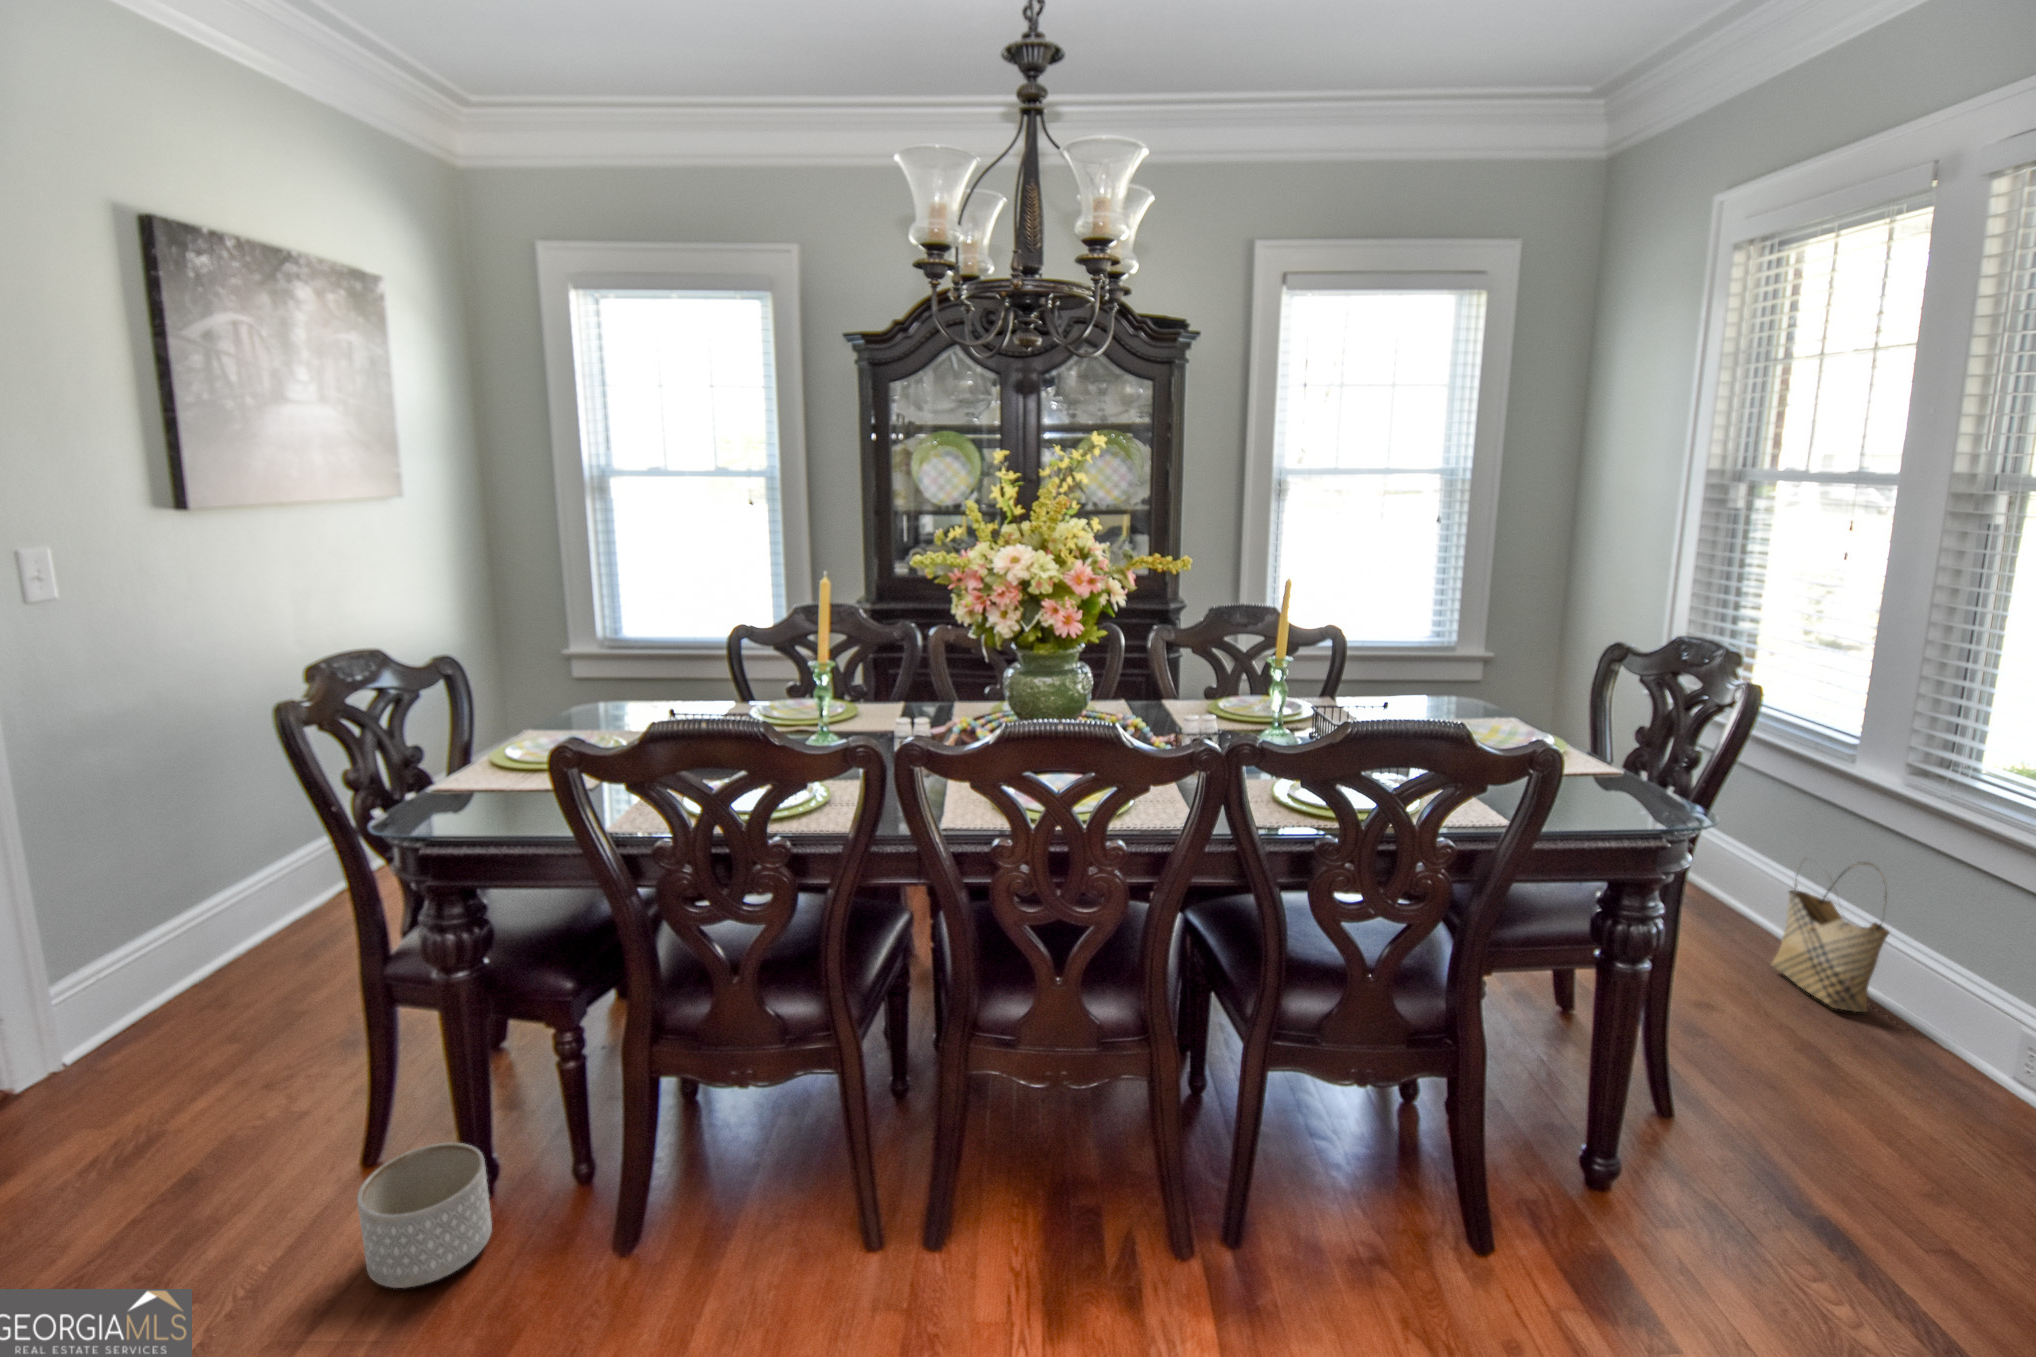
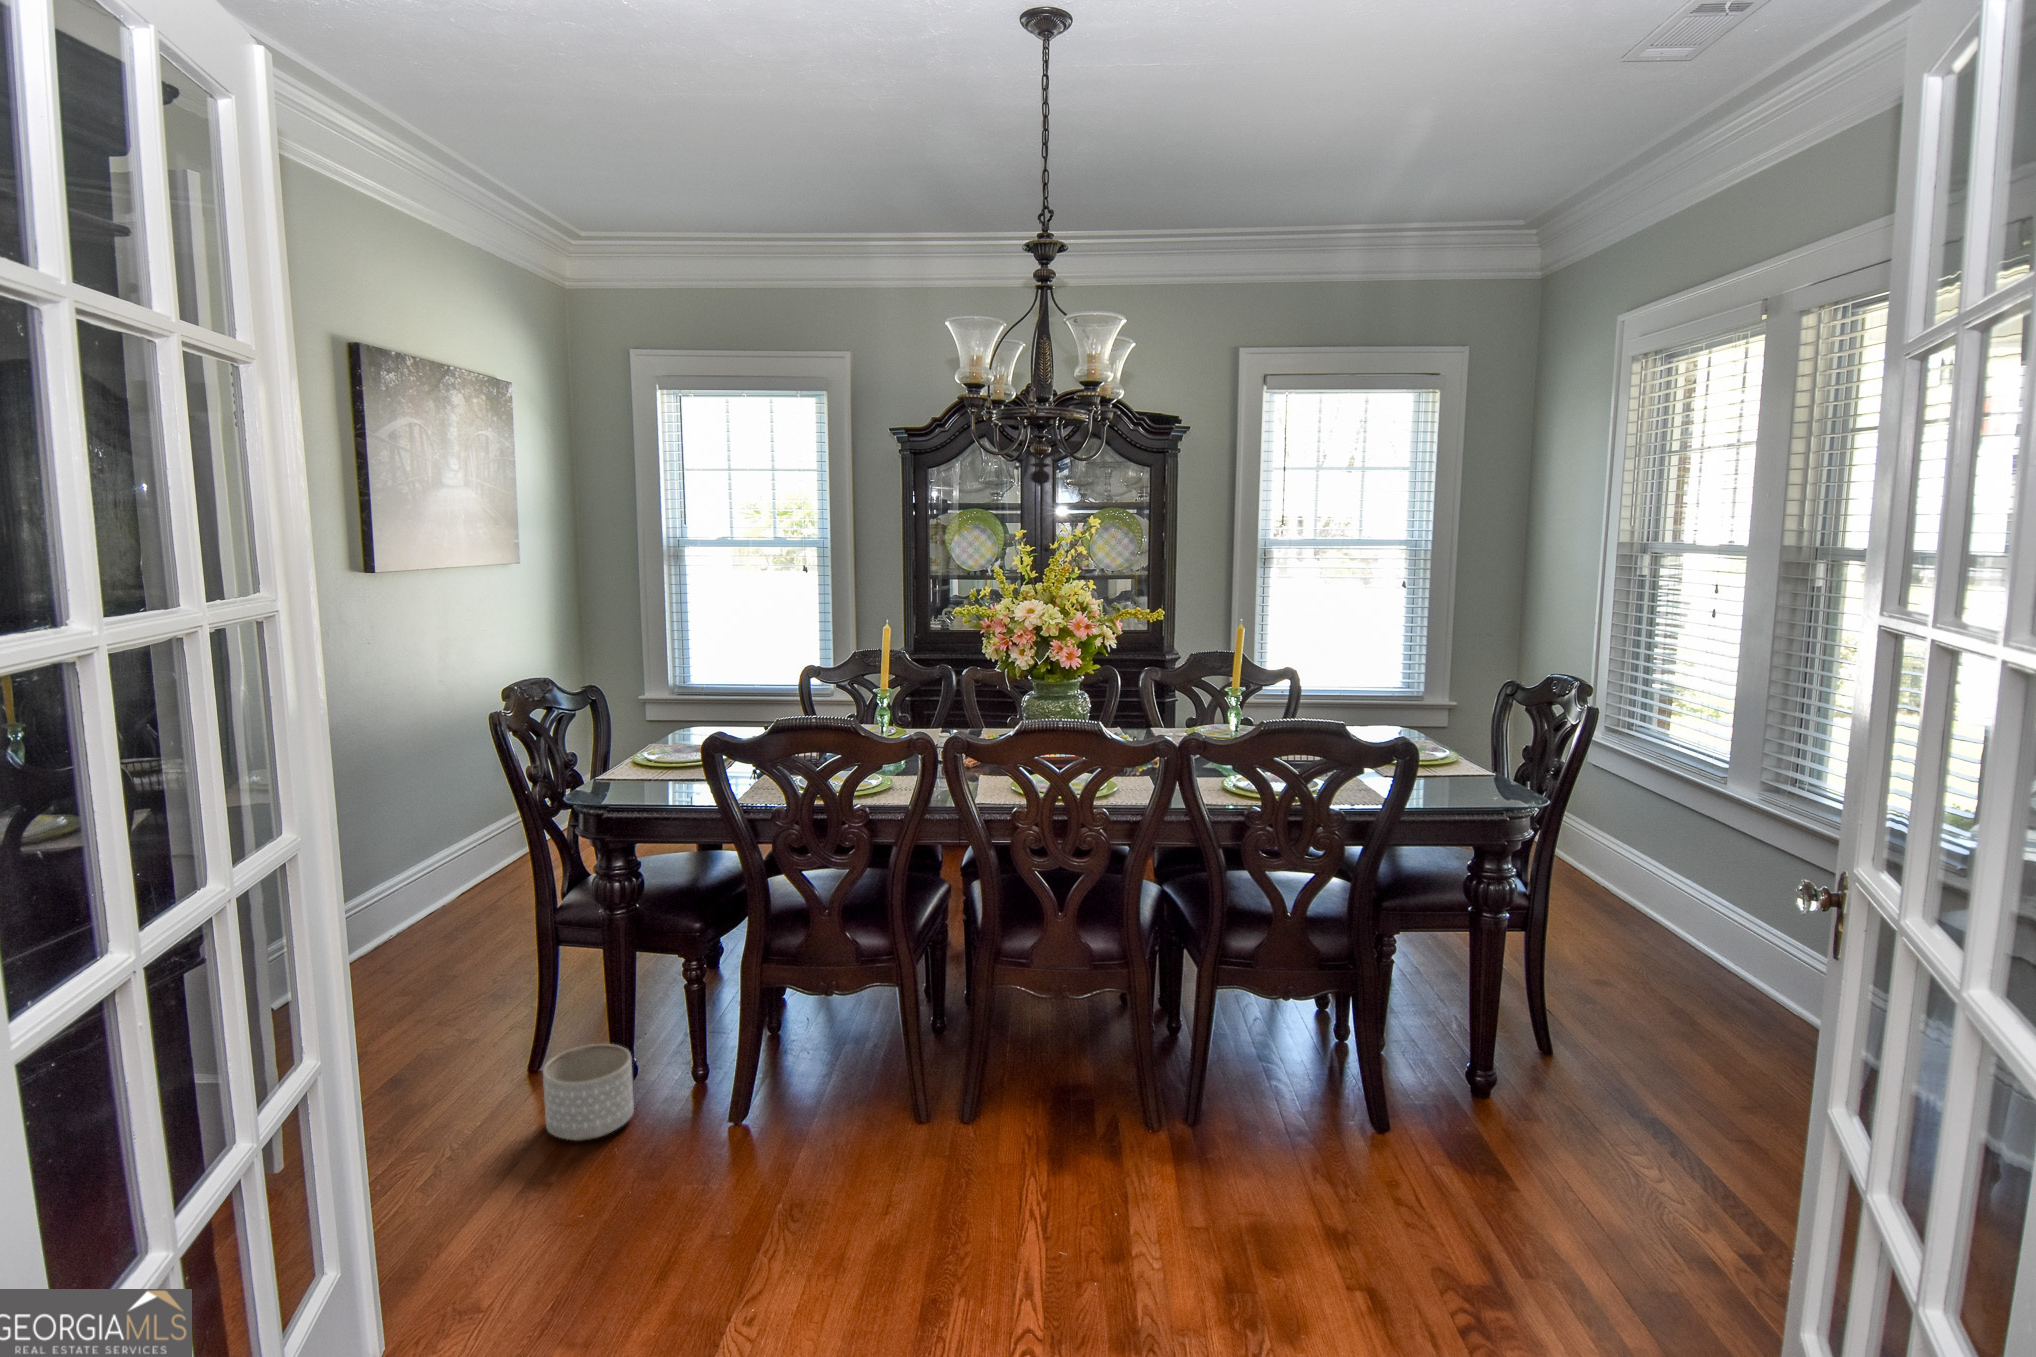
woven basket: present [1771,858,1889,1012] -> none [1671,862,1754,991]

